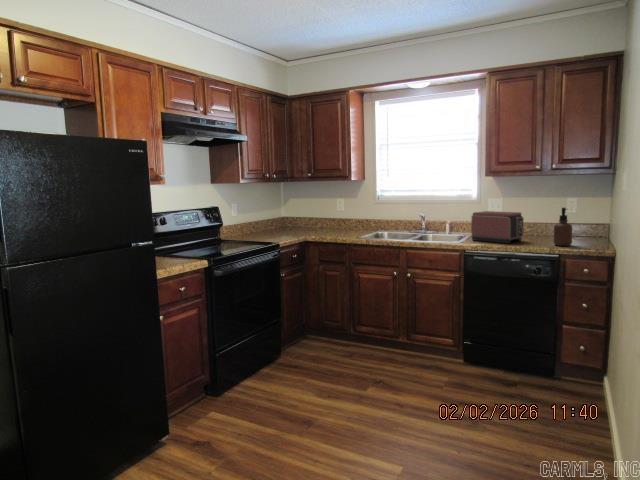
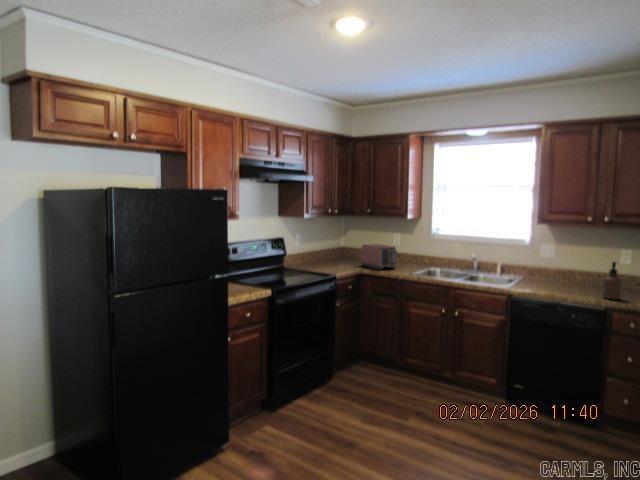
toaster: present [471,211,524,243] -> present [361,244,397,270]

